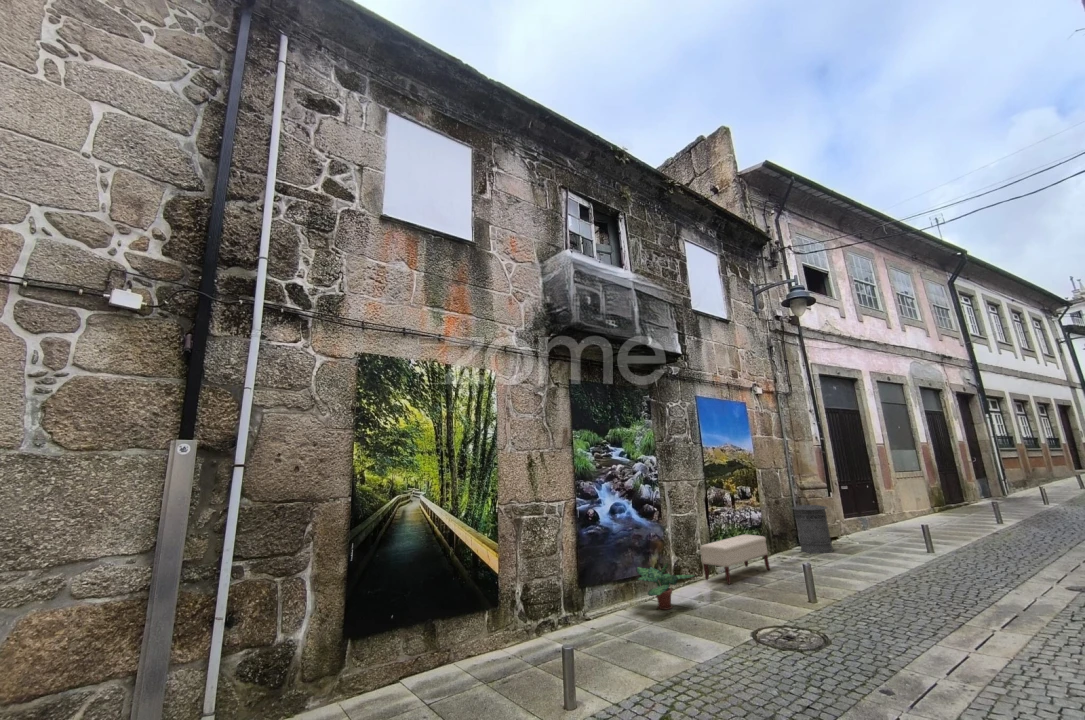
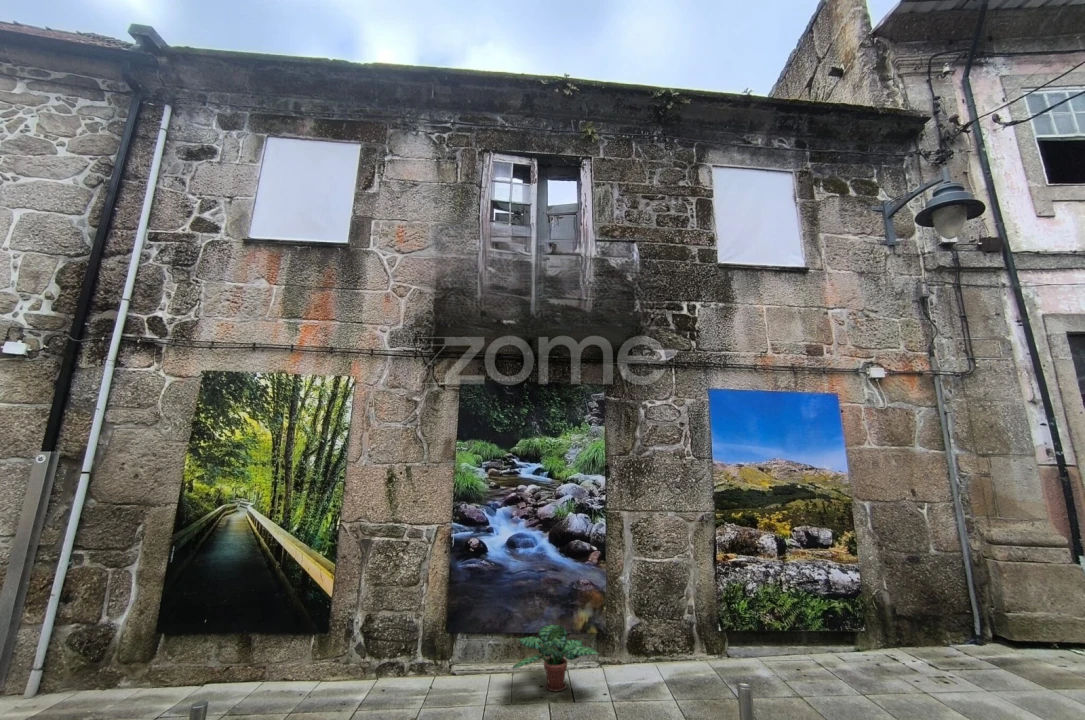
trash can: present [791,504,833,553] -> none [937,572,1030,672]
bench: present [700,534,770,584] -> none [685,605,821,680]

